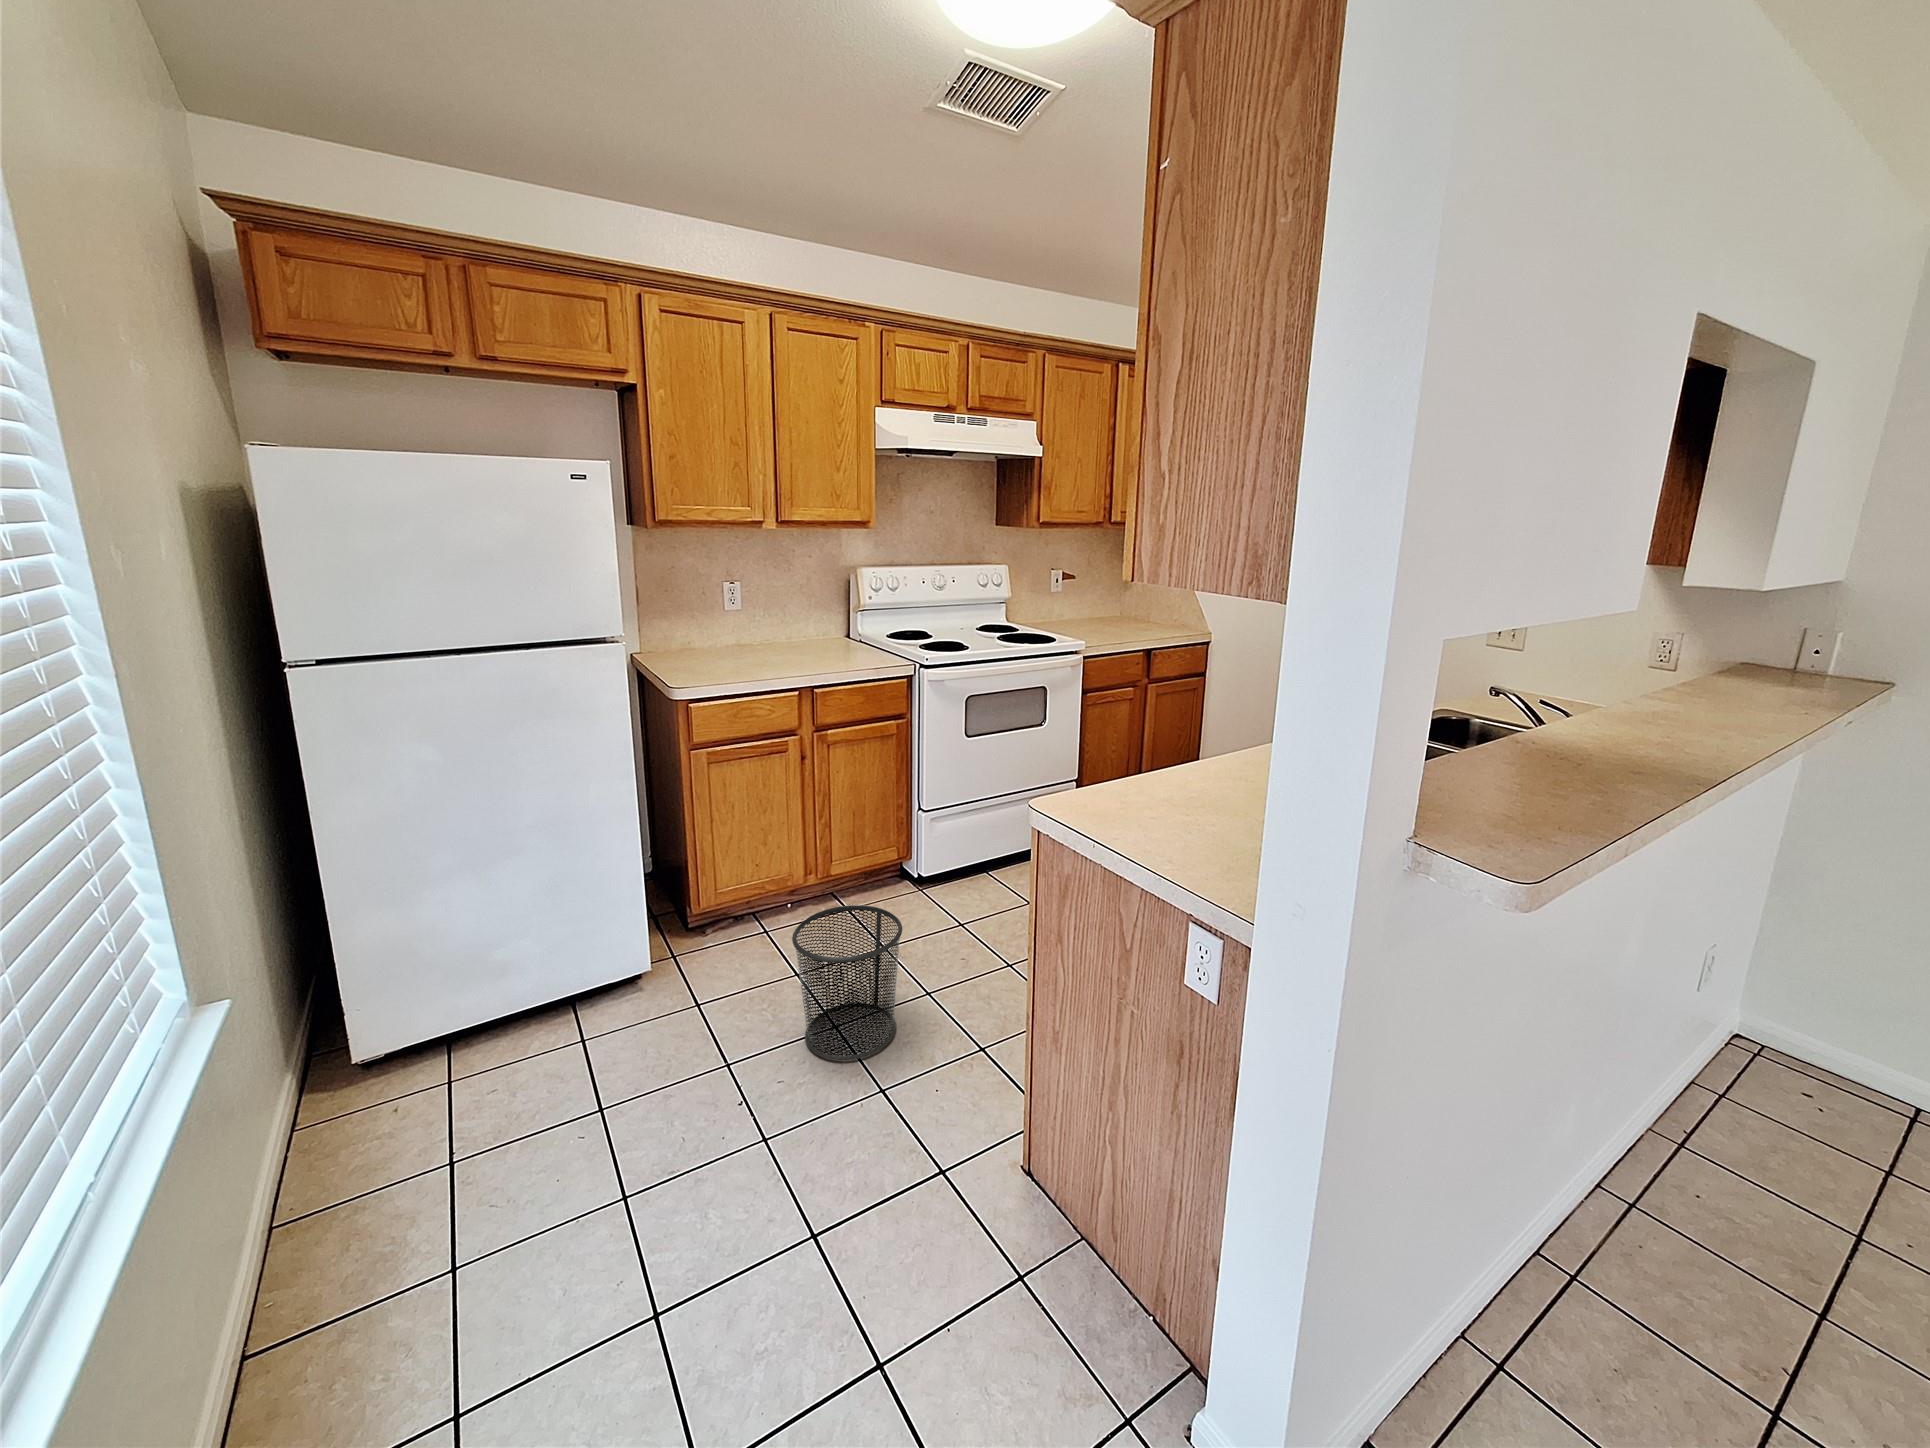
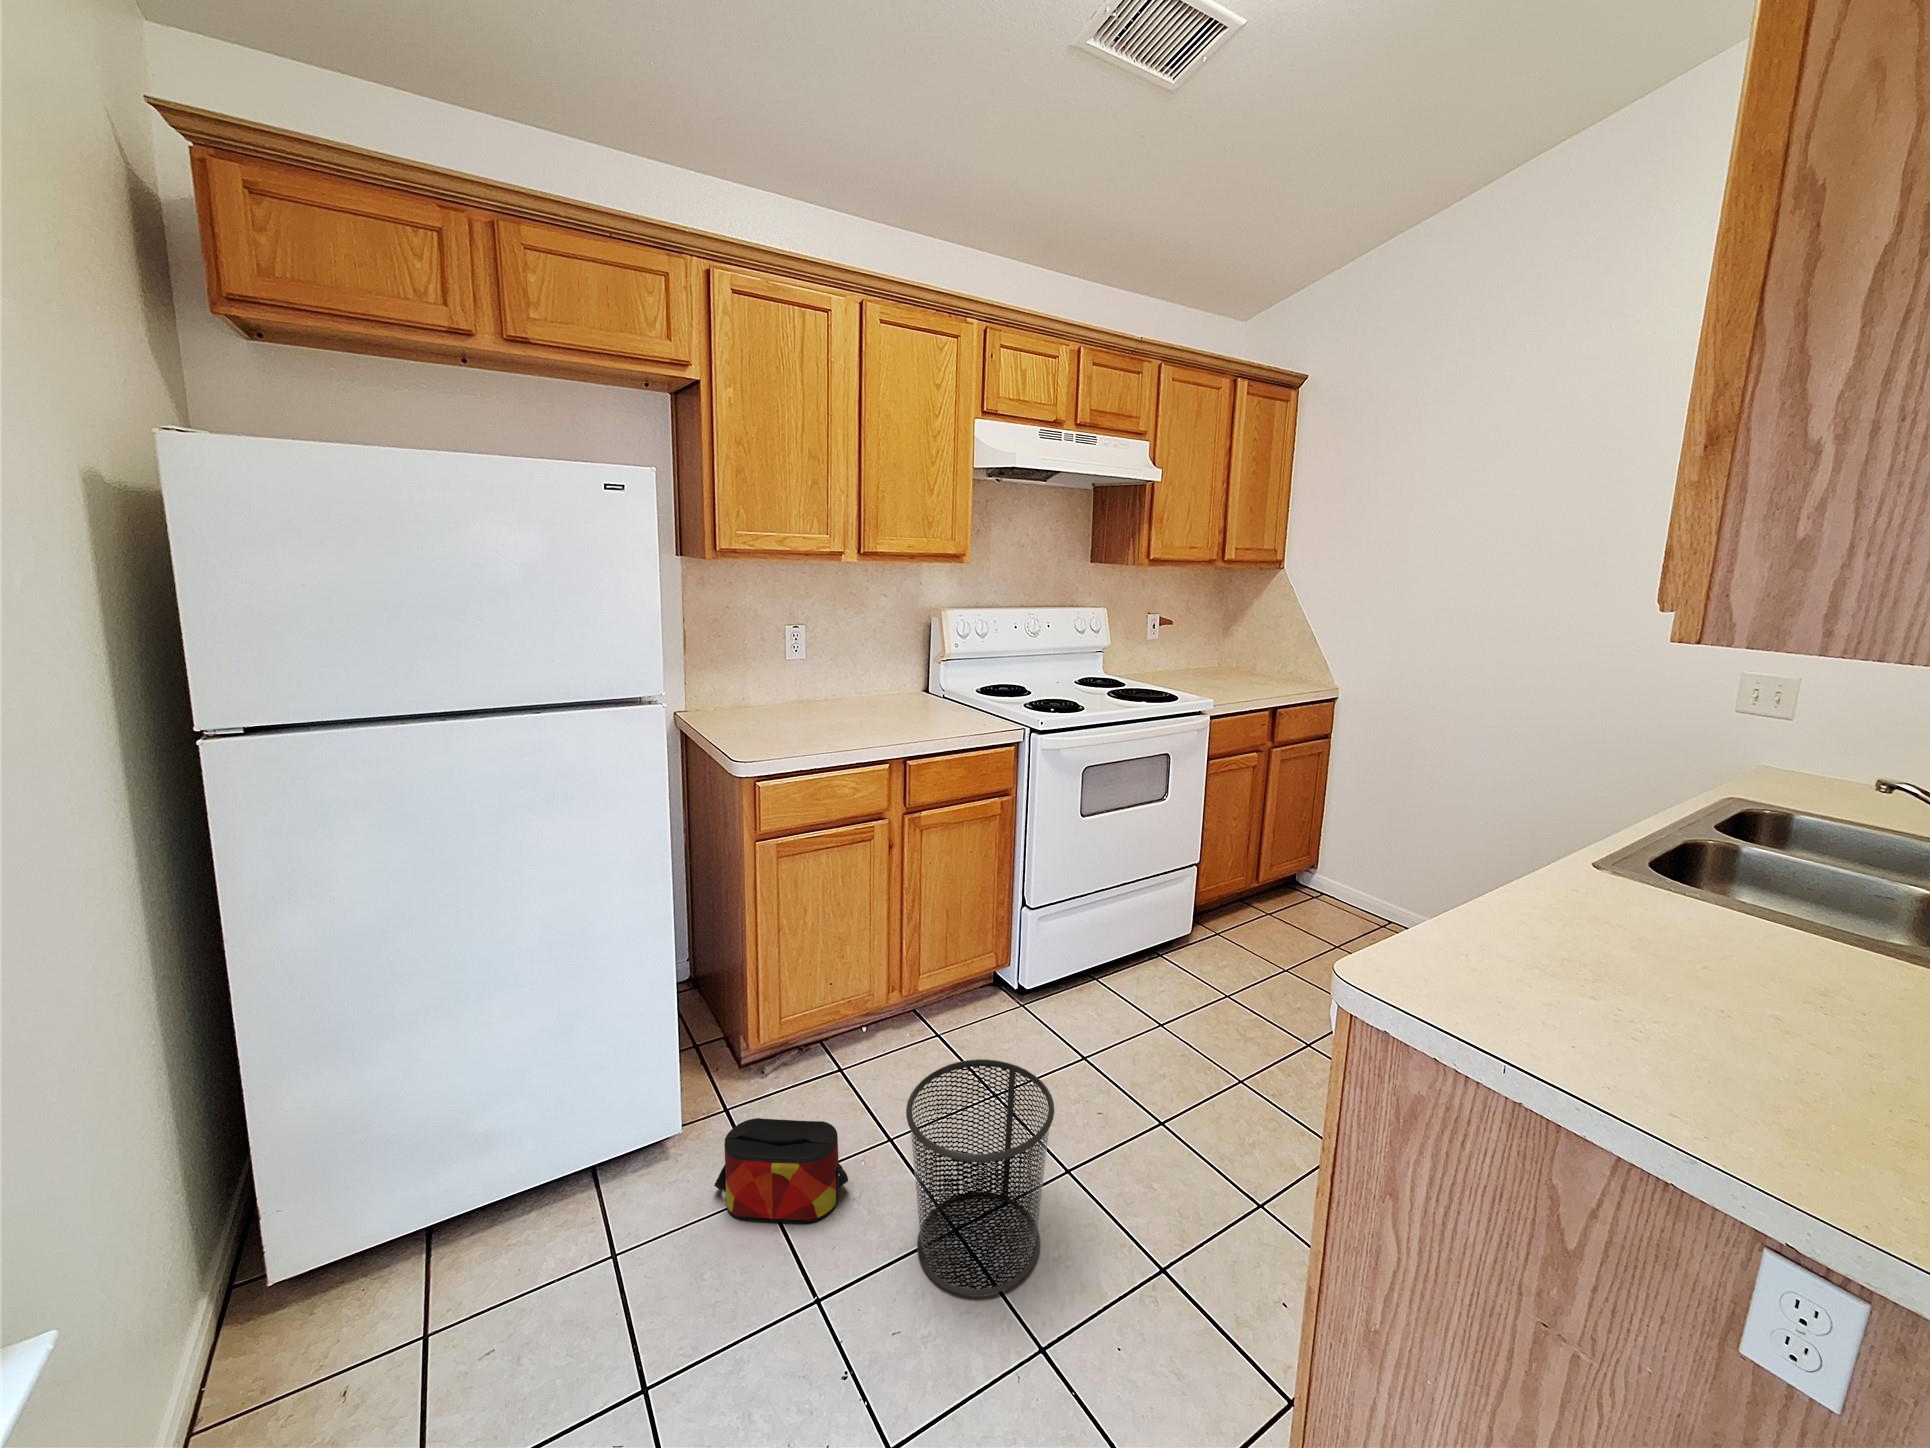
bag: none [660,951,760,1021] -> present [714,1118,848,1223]

